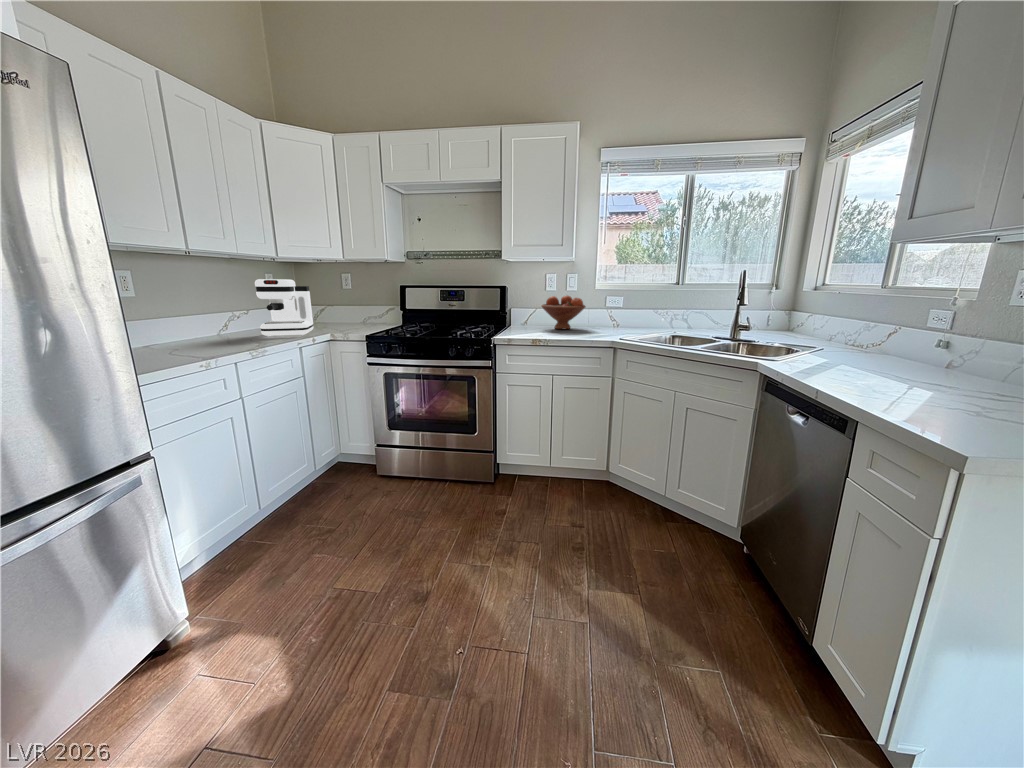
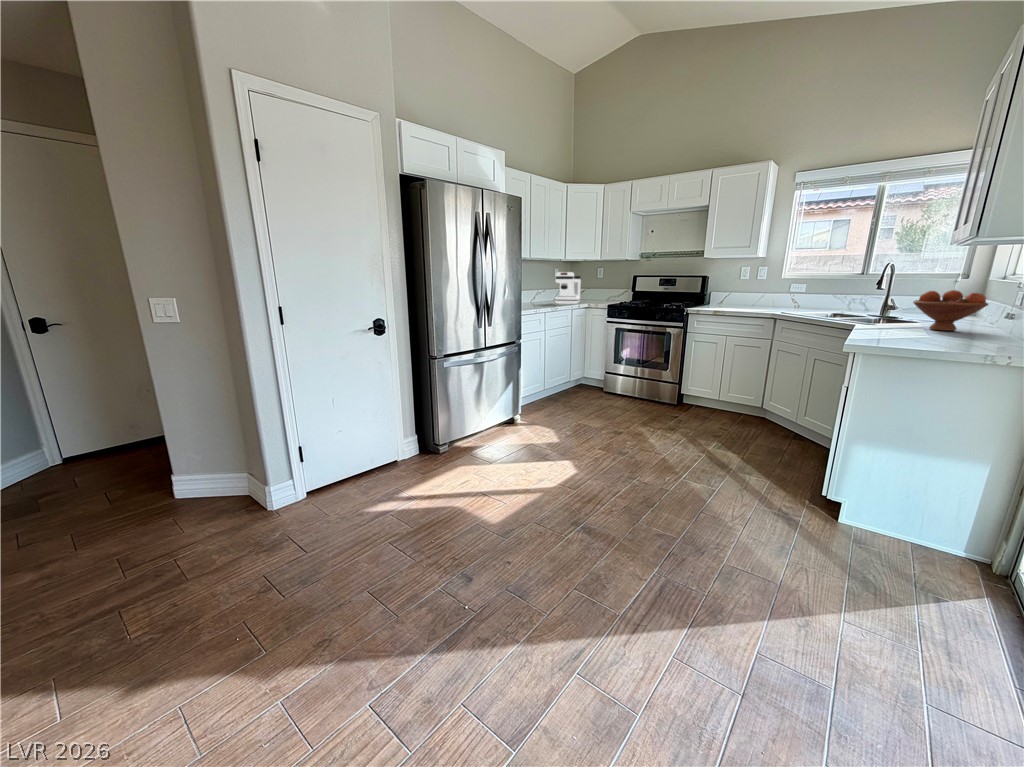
fruit bowl: present [542,295,586,329] -> present [913,290,988,331]

